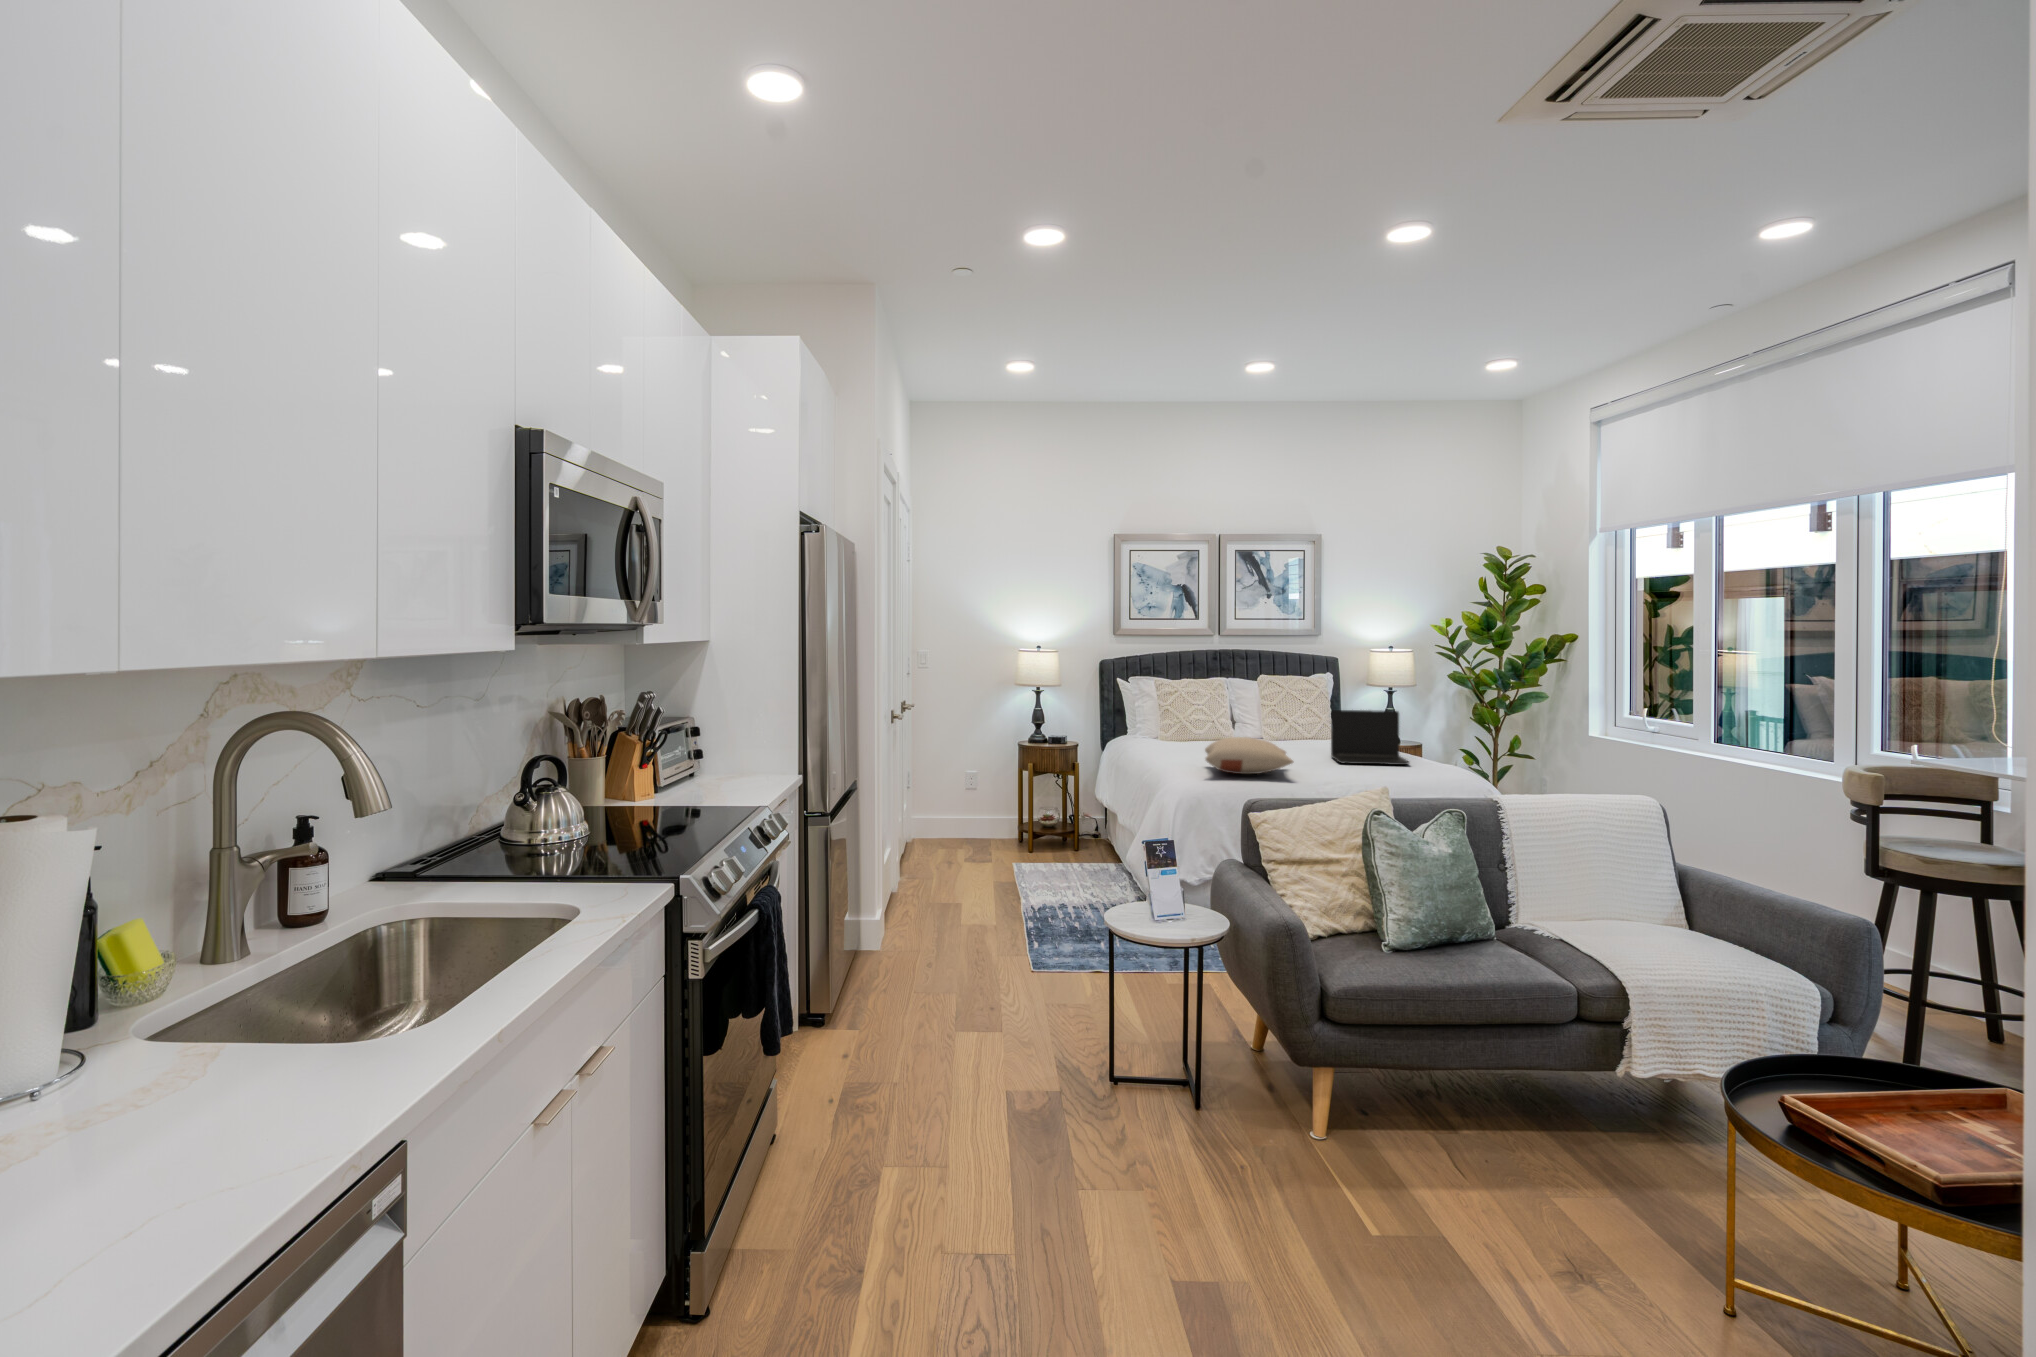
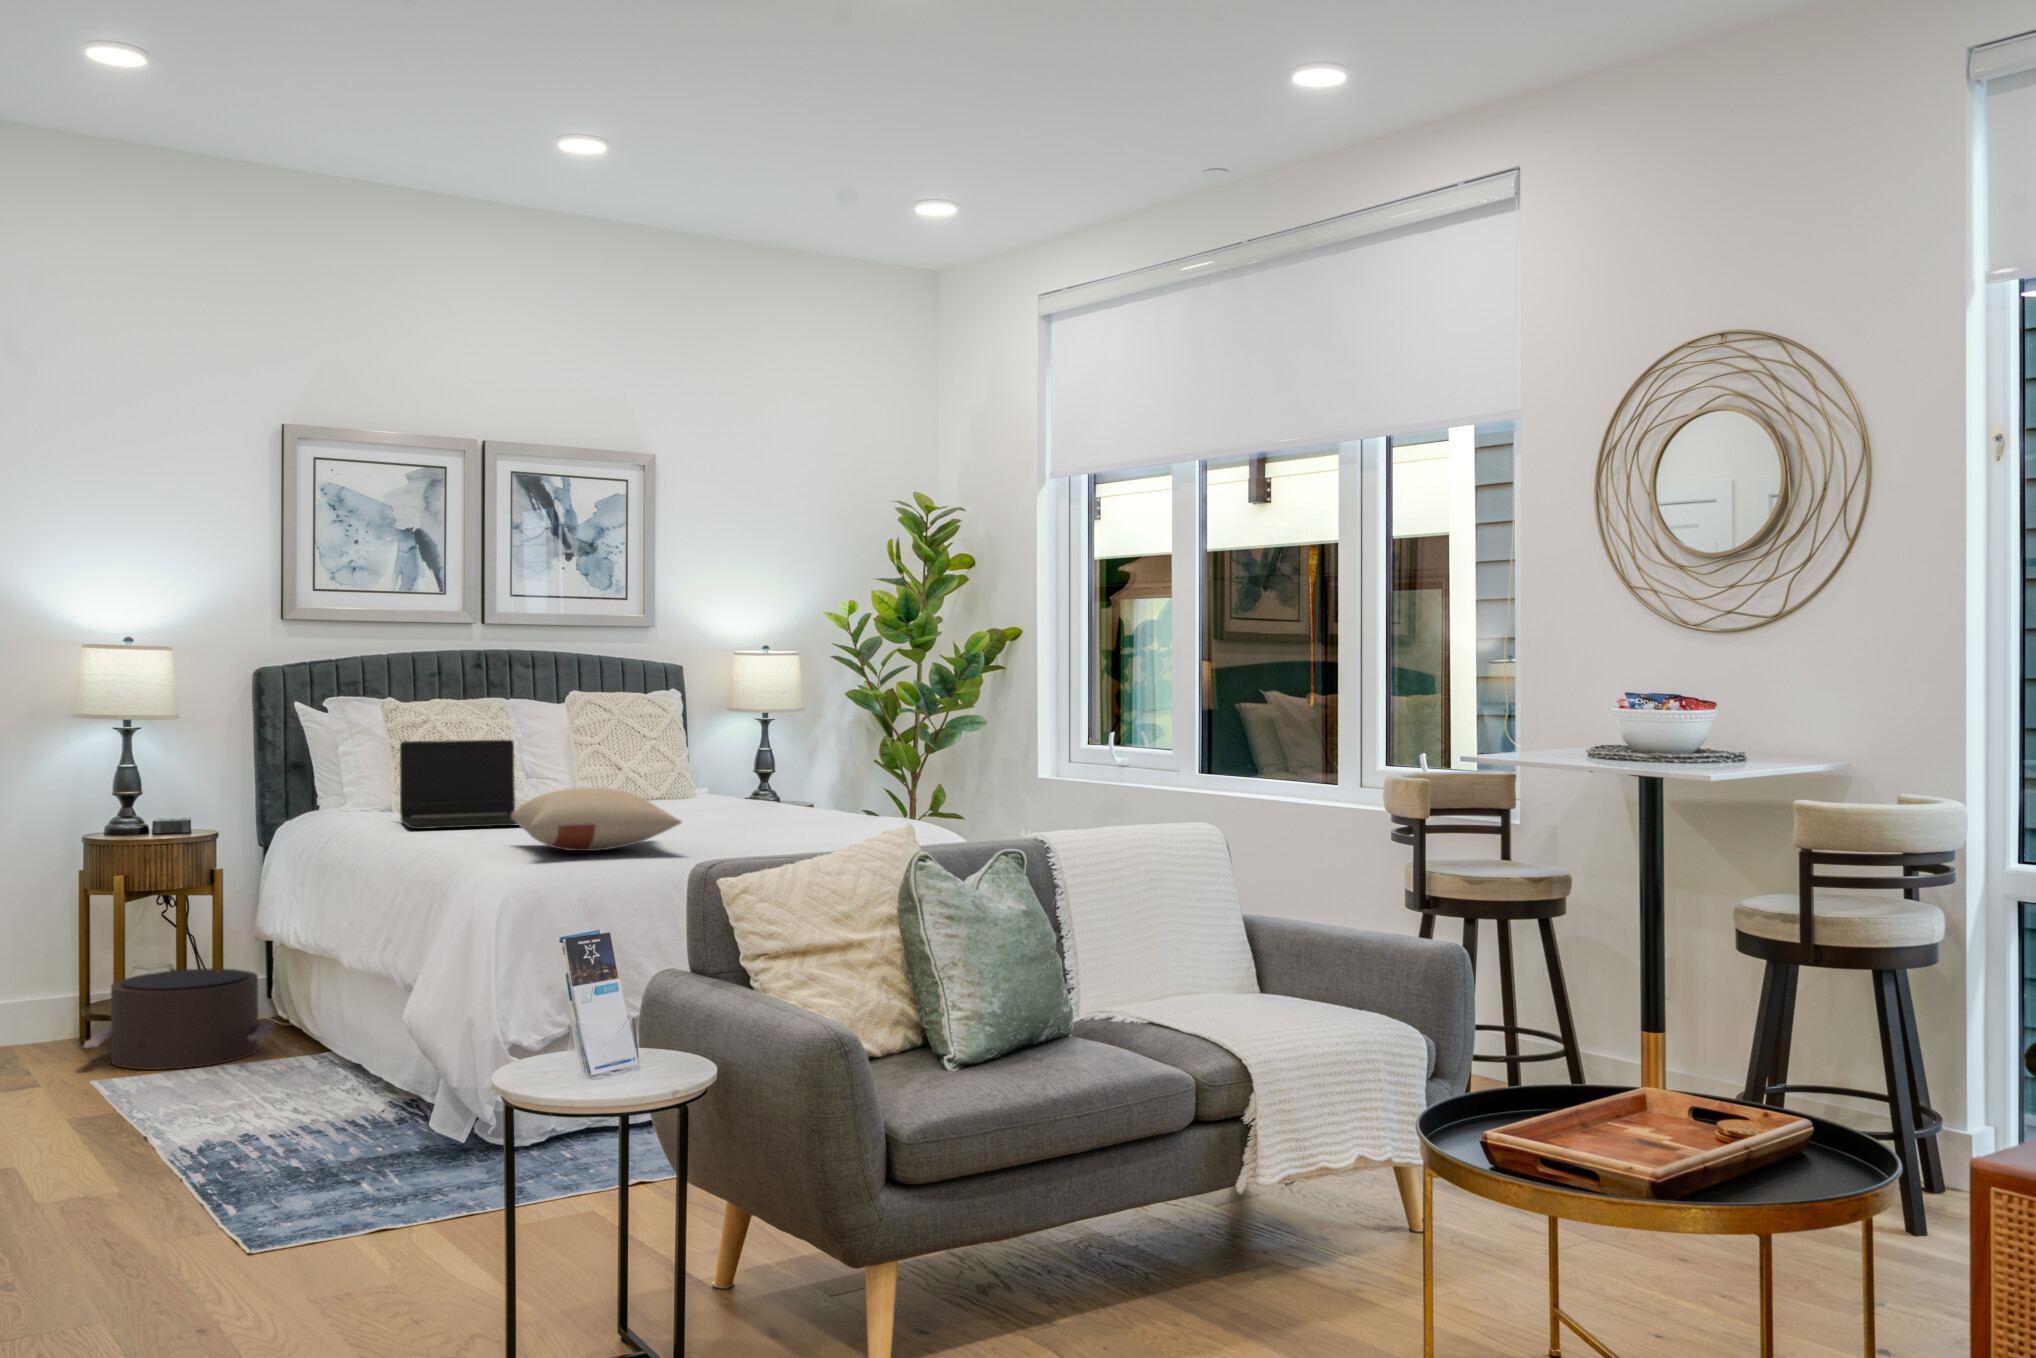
laptop: present [1331,710,1409,765] -> present [400,740,518,829]
pouf: none [1010,814,1100,865] -> present [84,969,275,1070]

